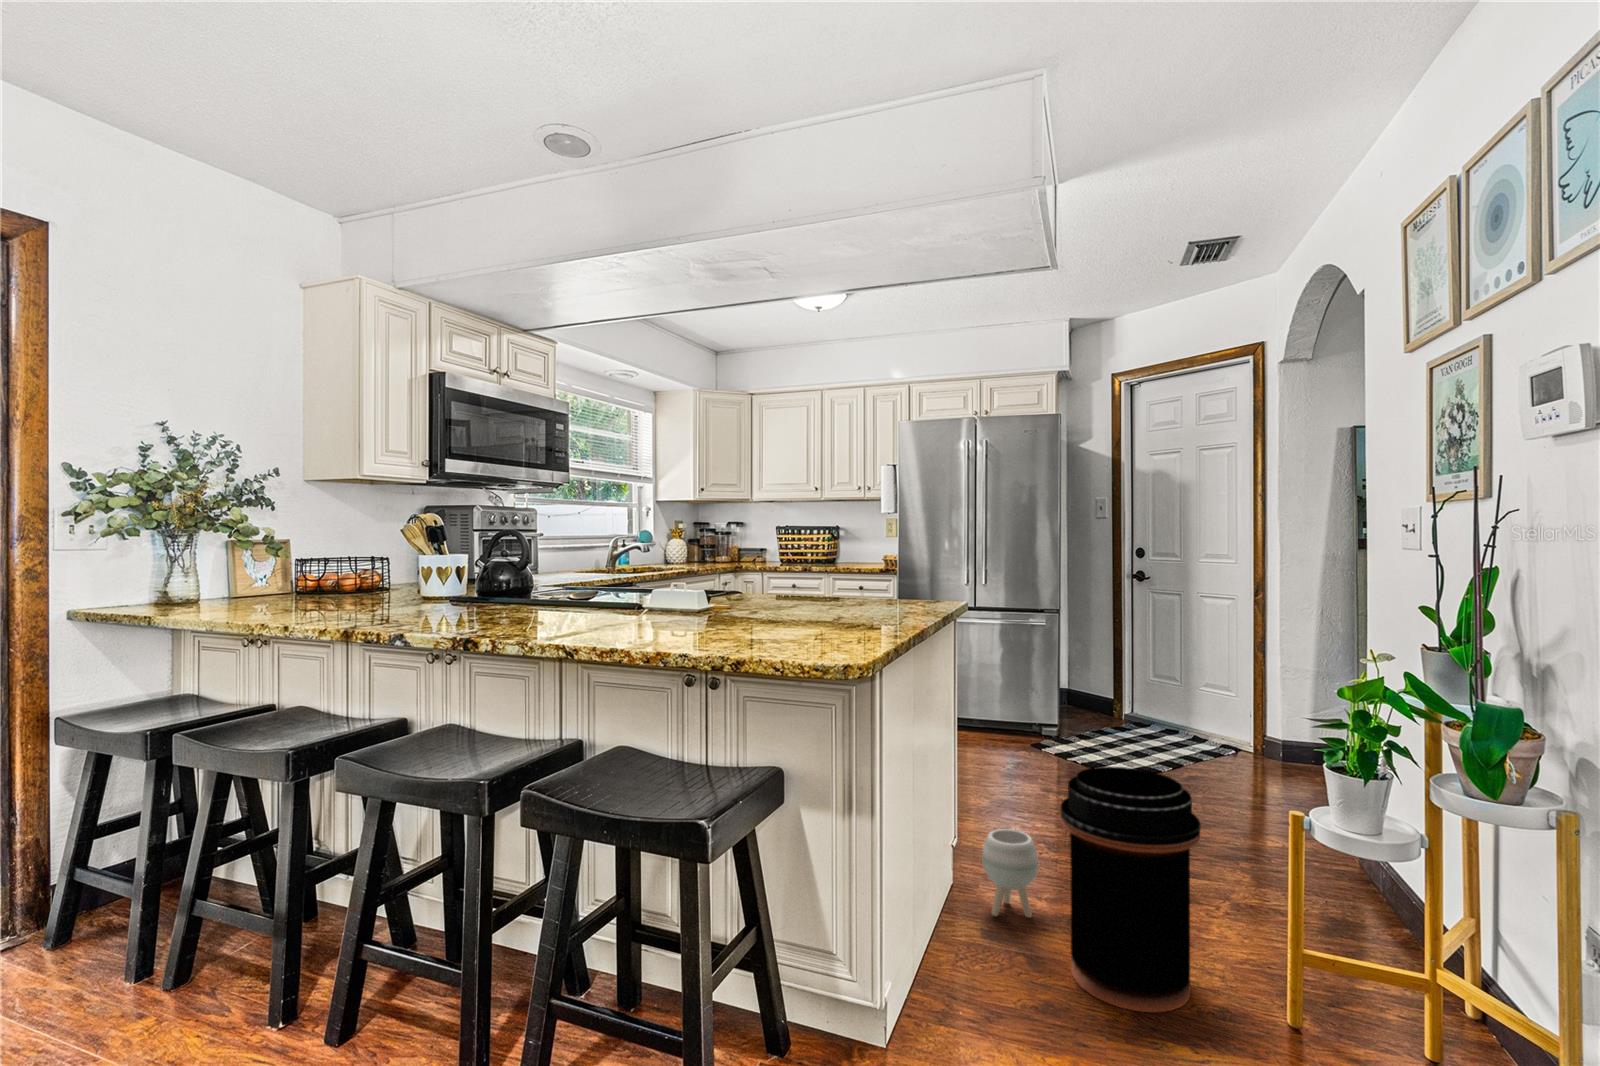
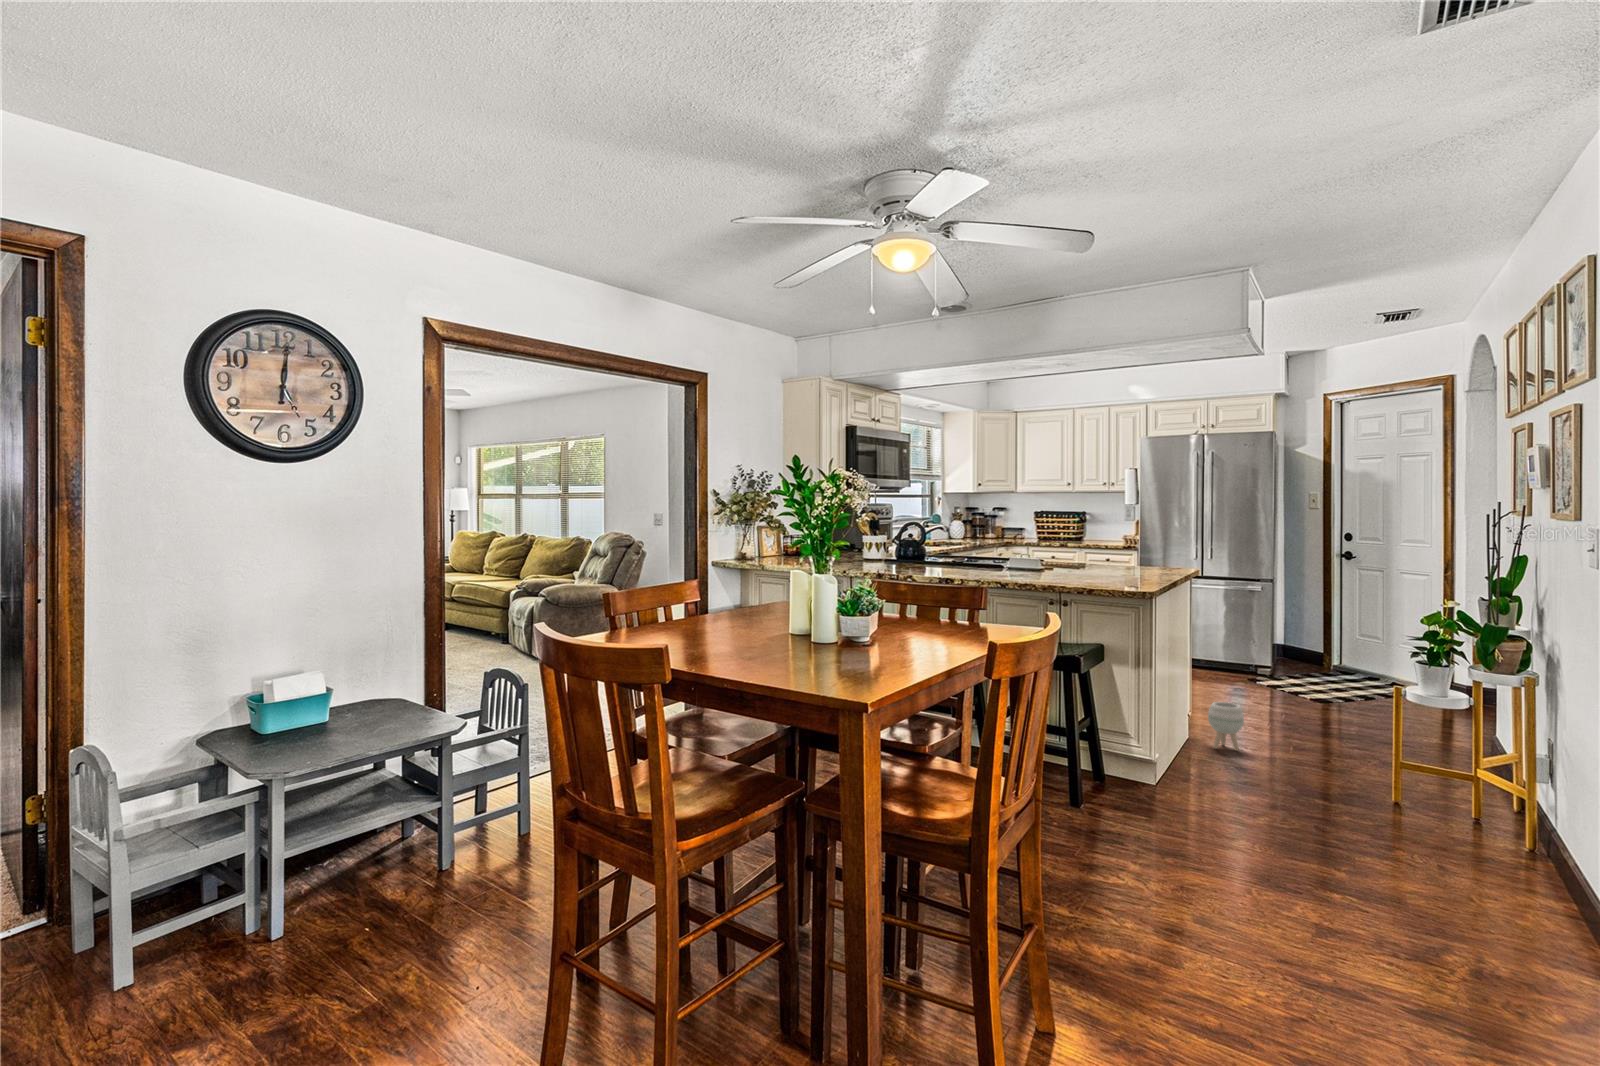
trash can: present [1061,767,1201,1012] -> none [1257,662,1341,785]

